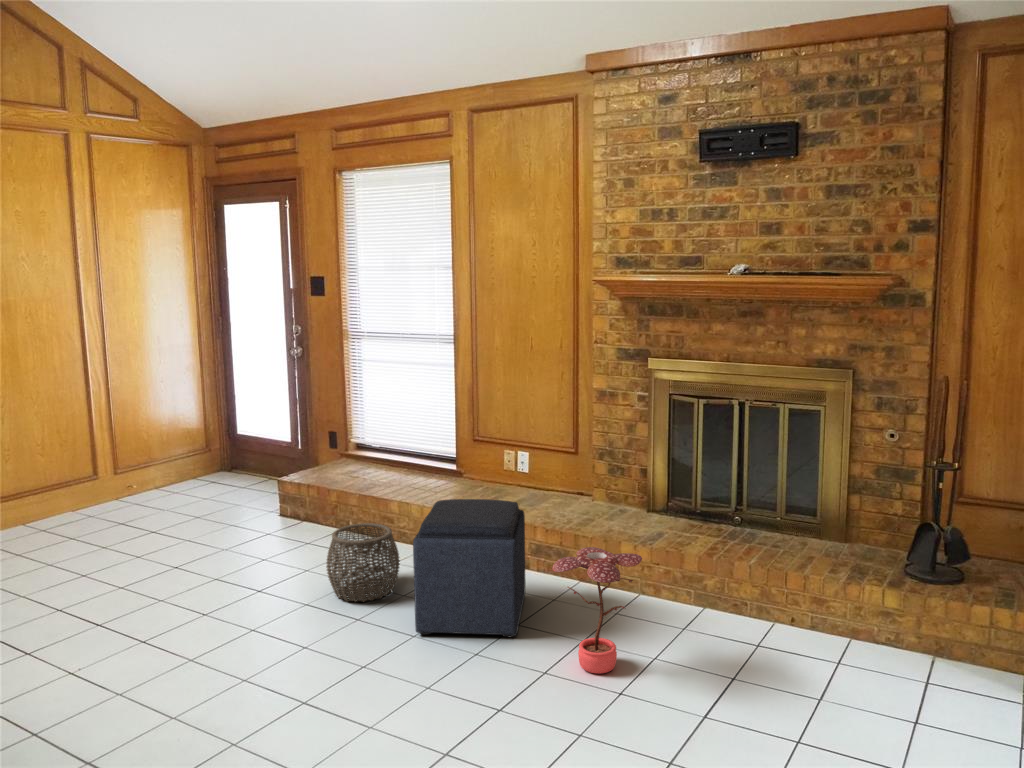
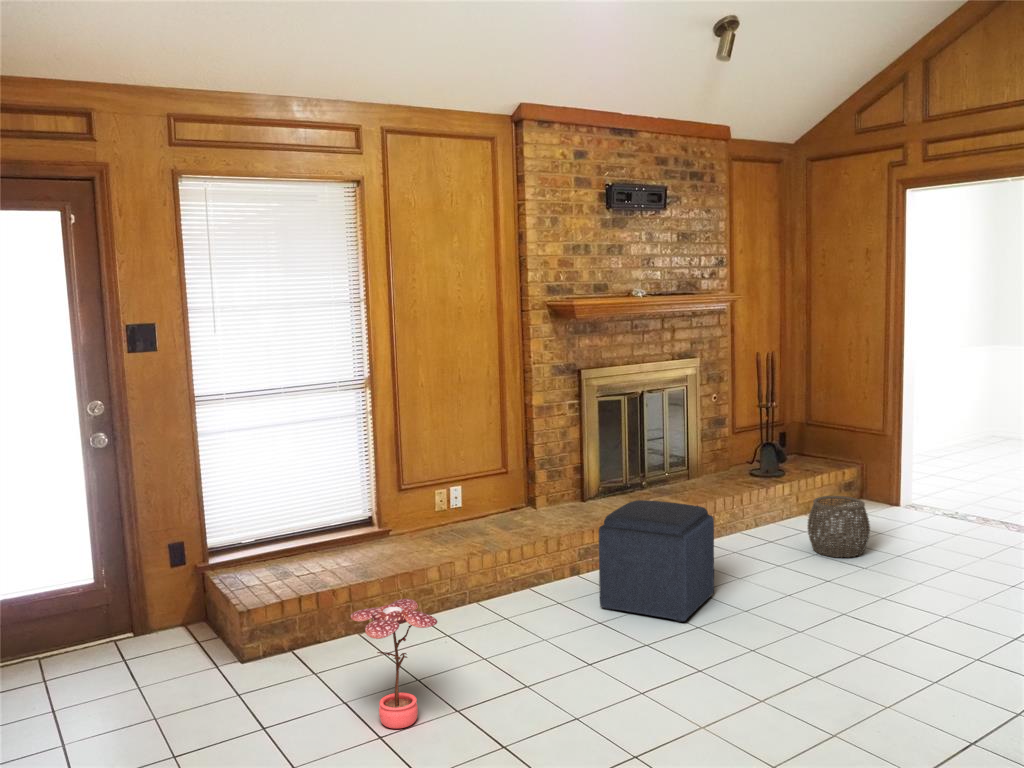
woven basket: present [326,523,400,602] -> present [807,496,870,558]
potted plant: present [552,547,642,674] -> present [350,599,437,729]

